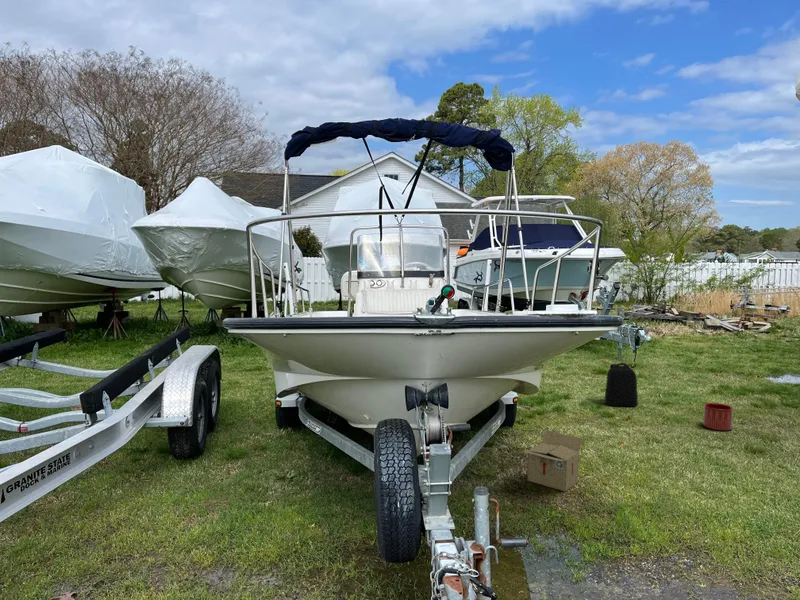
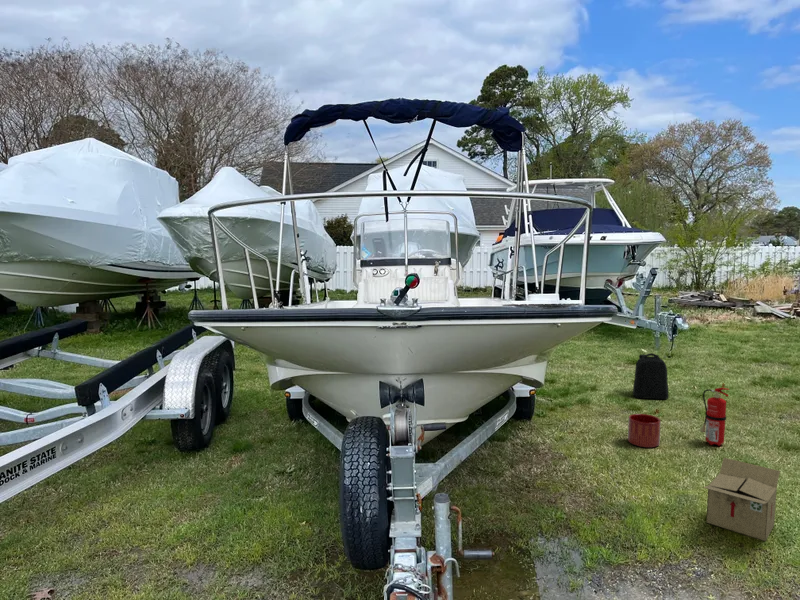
fire extinguisher: none [671,389,699,448] -> present [700,383,729,446]
planter: present [703,403,733,431] -> present [628,414,660,448]
cardboard box: present [523,431,583,492] -> present [704,458,780,541]

